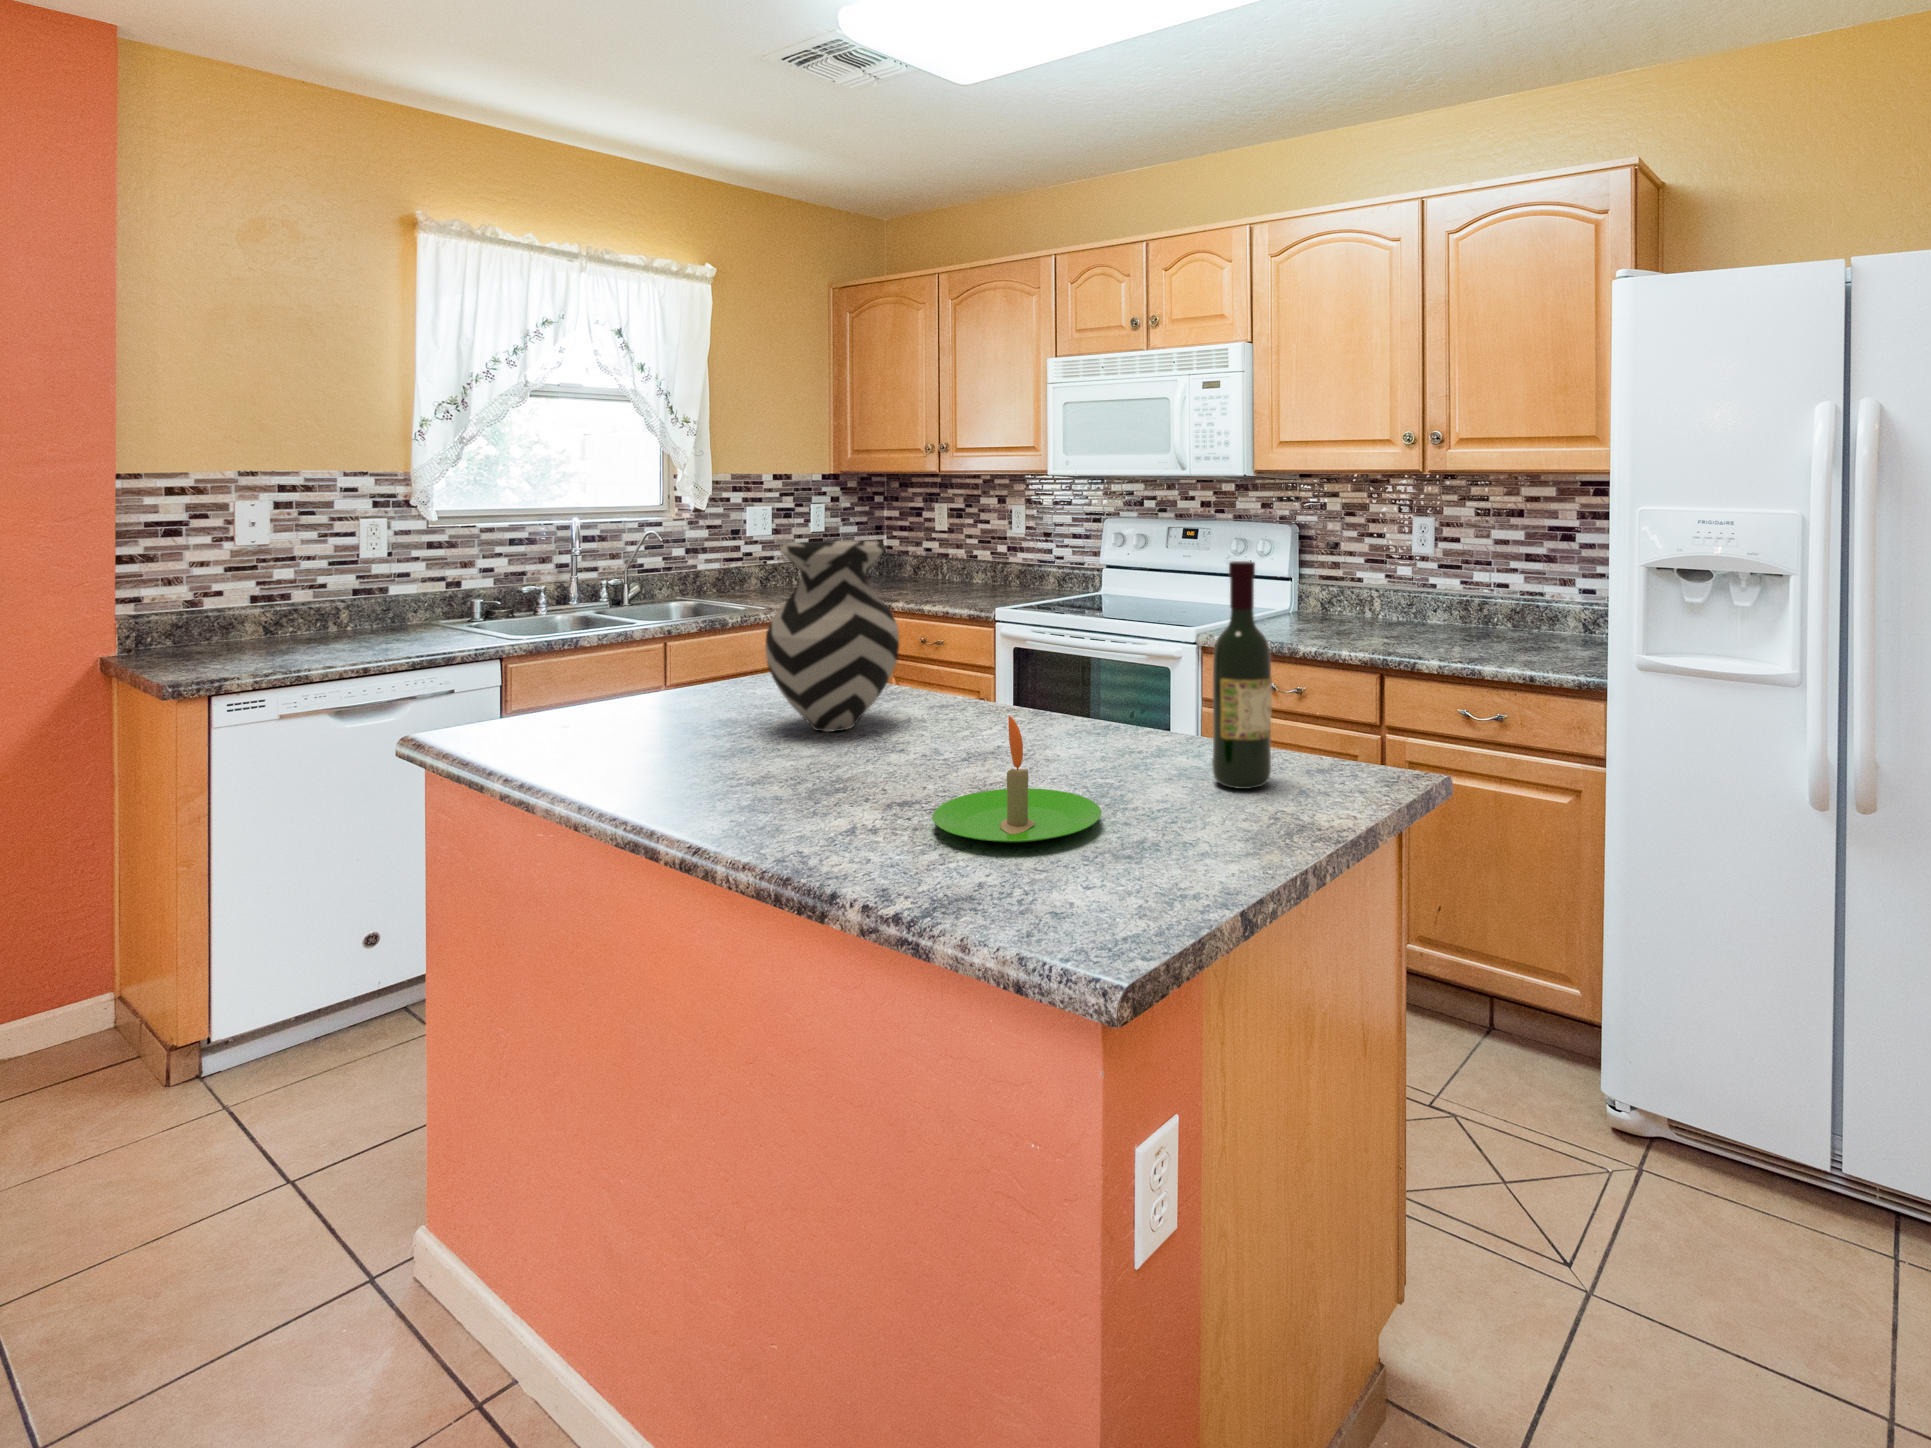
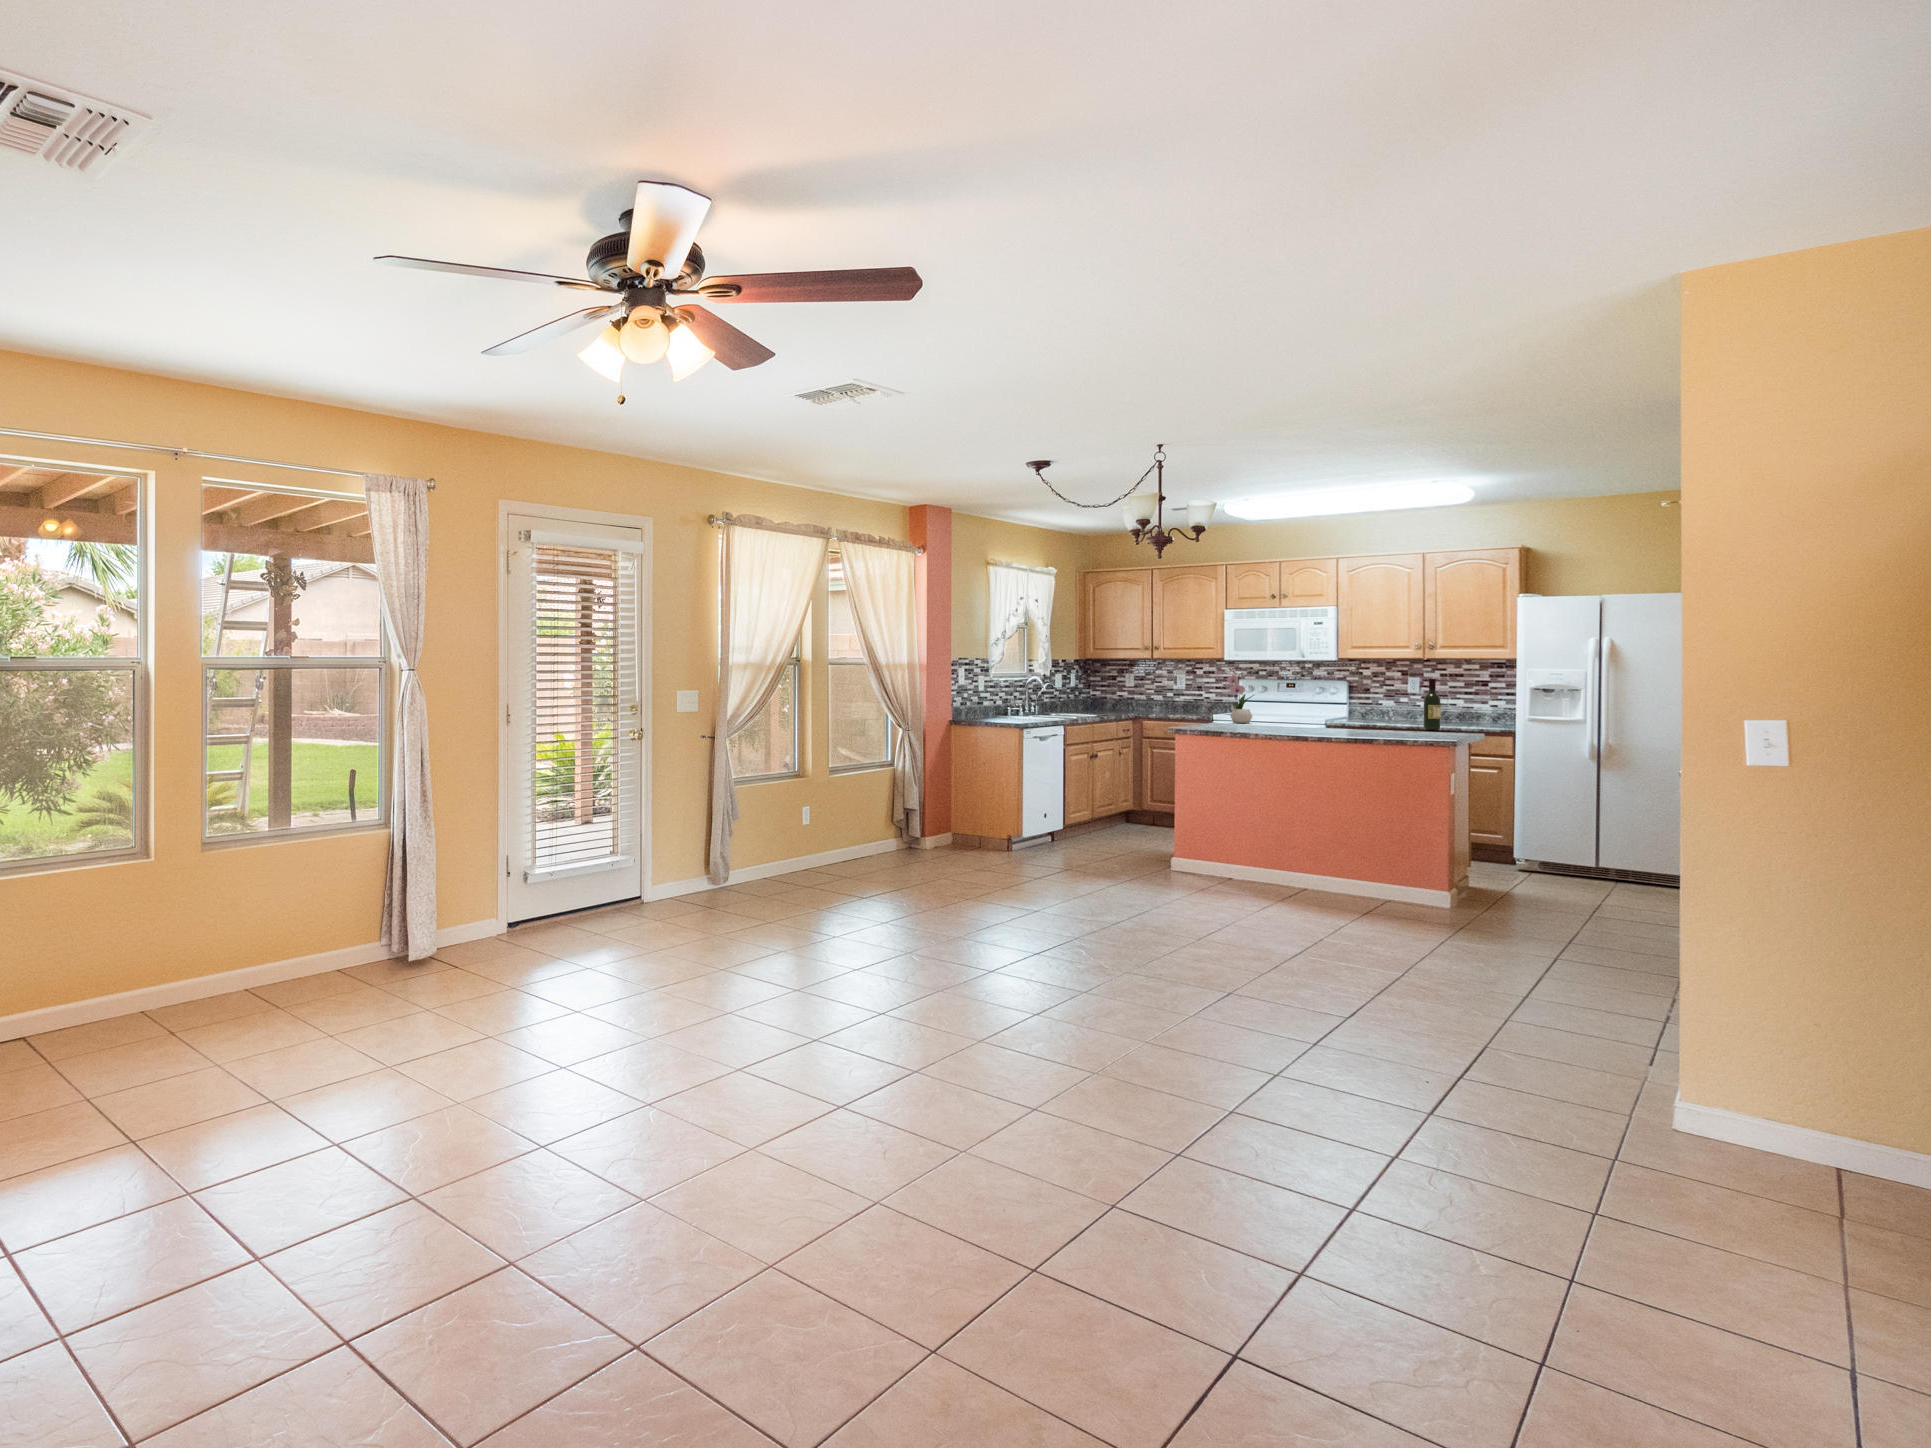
flower arrangement: none [615,511,711,728] -> present [1227,668,1254,723]
vase: present [765,541,899,732] -> none [1271,676,1312,725]
candle: present [932,716,1101,843] -> none [1371,708,1414,732]

